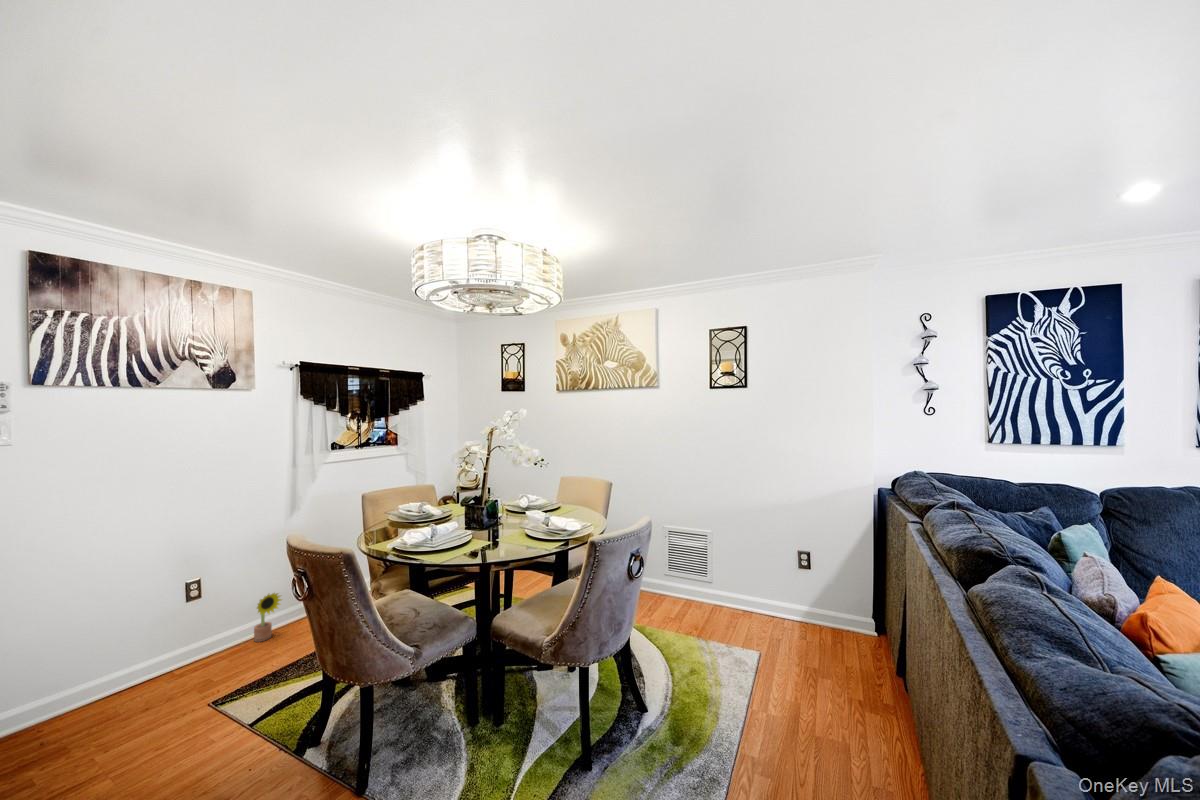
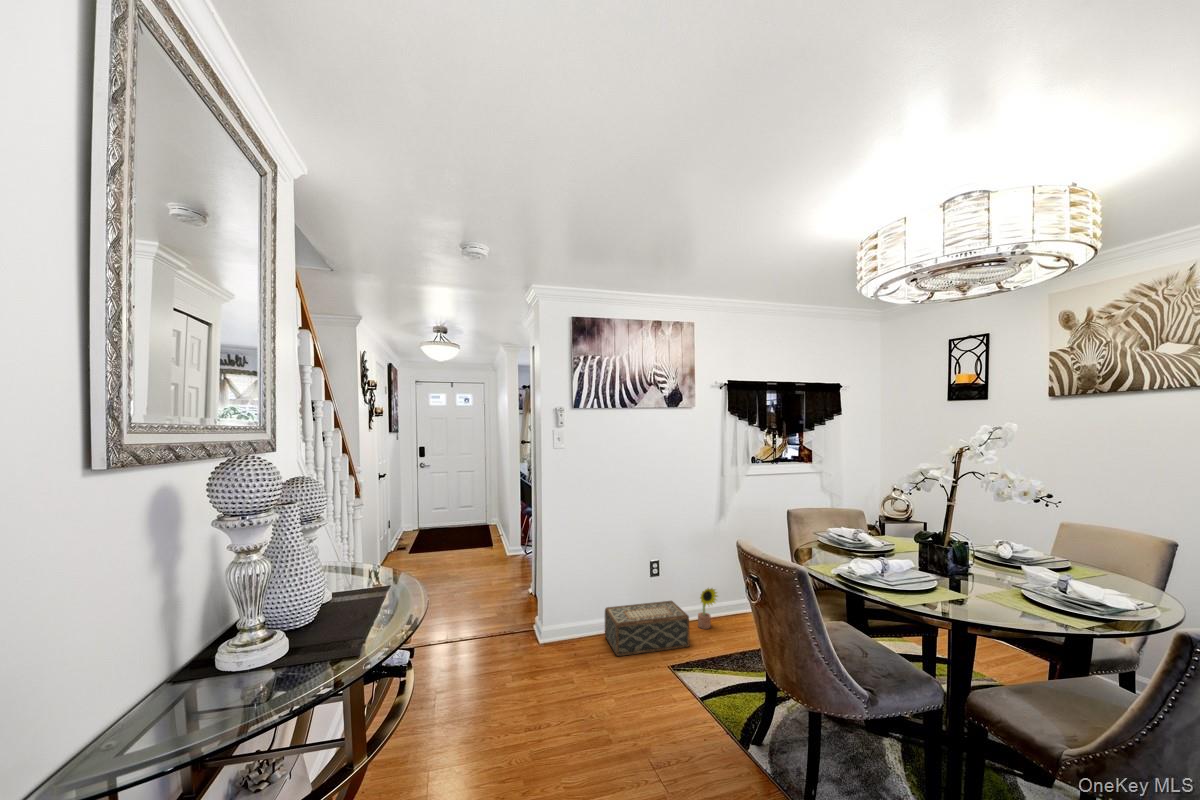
woven basket: none [89,623,237,725] -> present [605,601,690,656]

